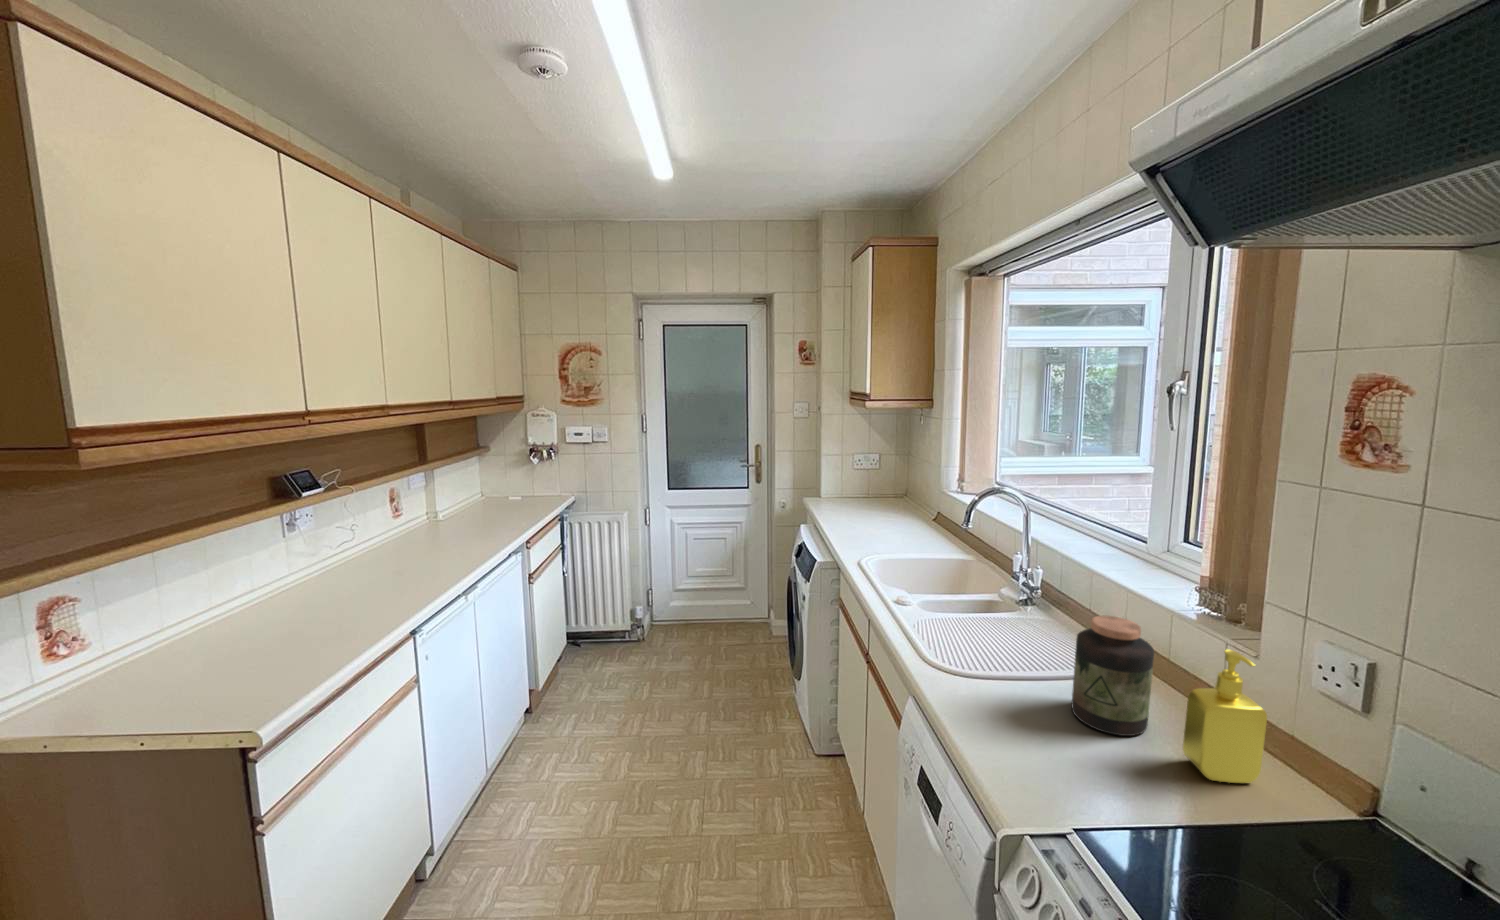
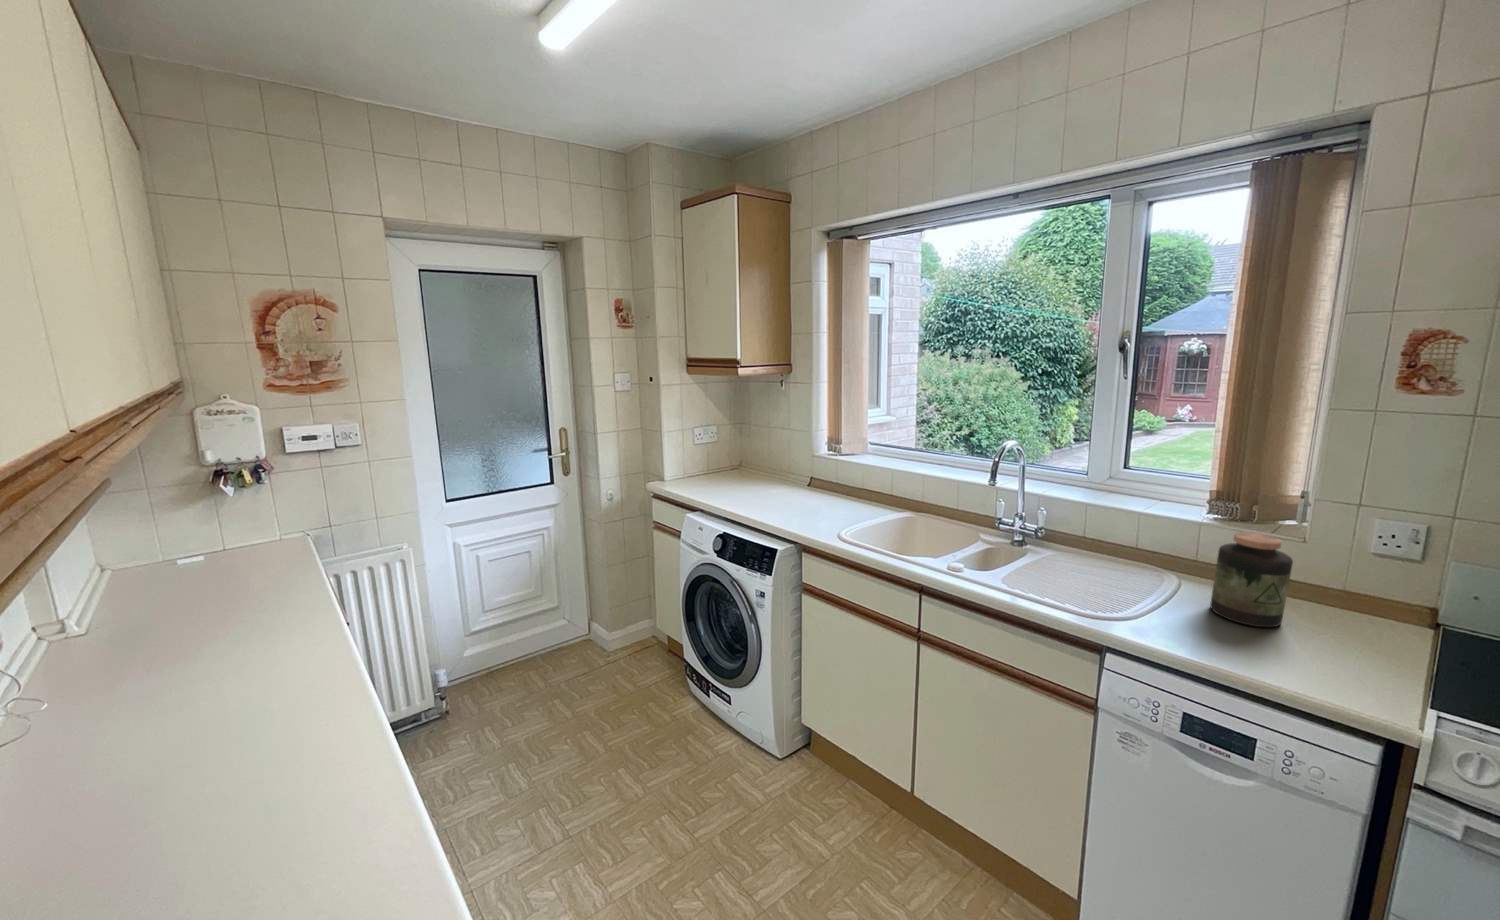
soap dispenser: present [1183,649,1267,783] -> none [1327,537,1393,636]

